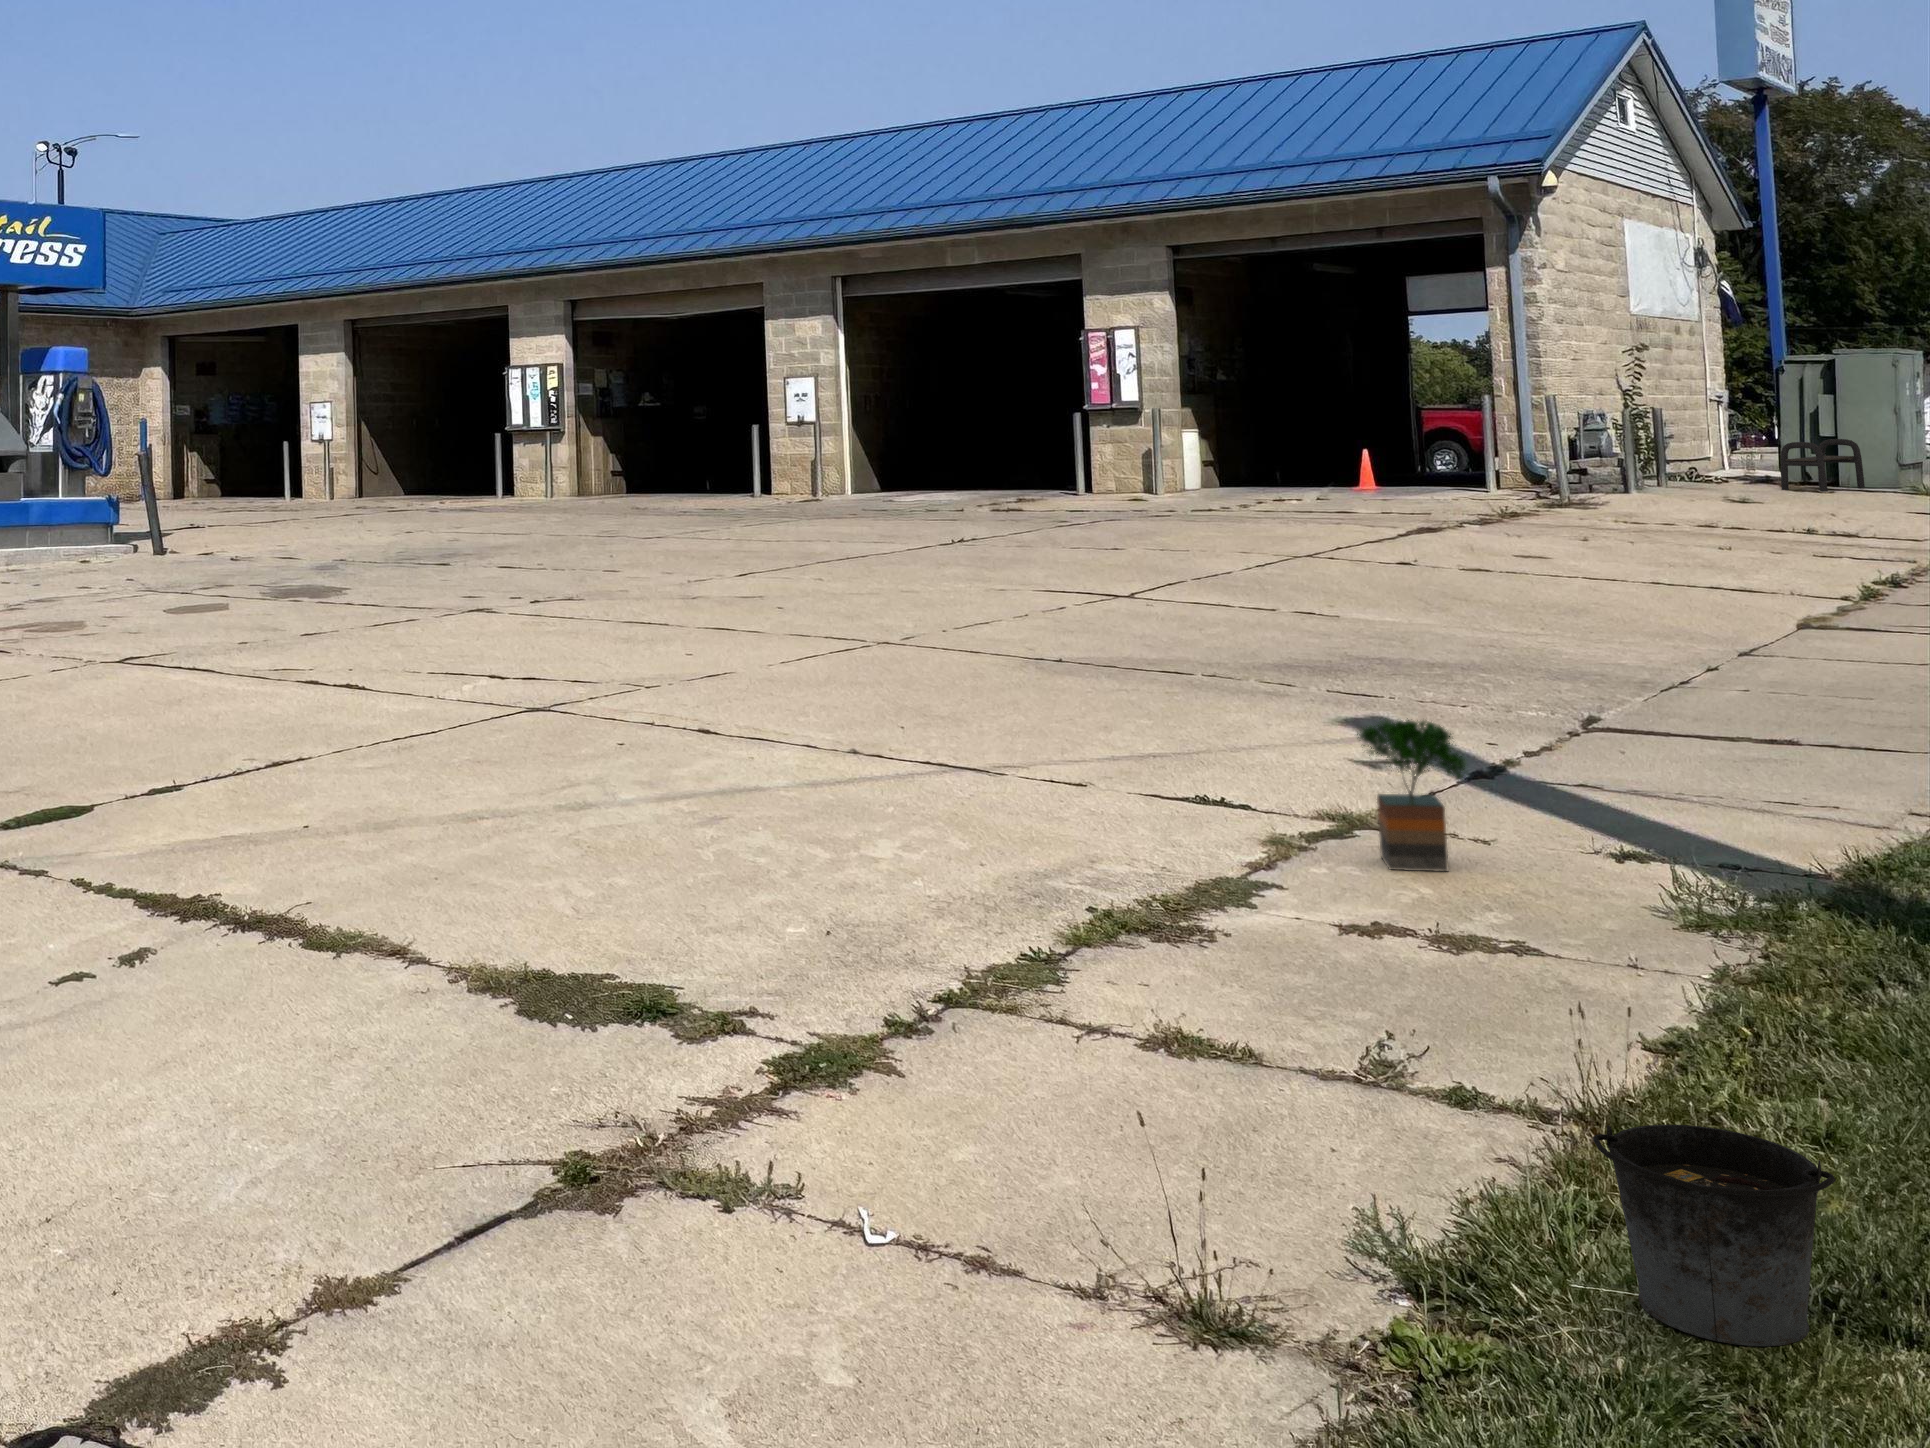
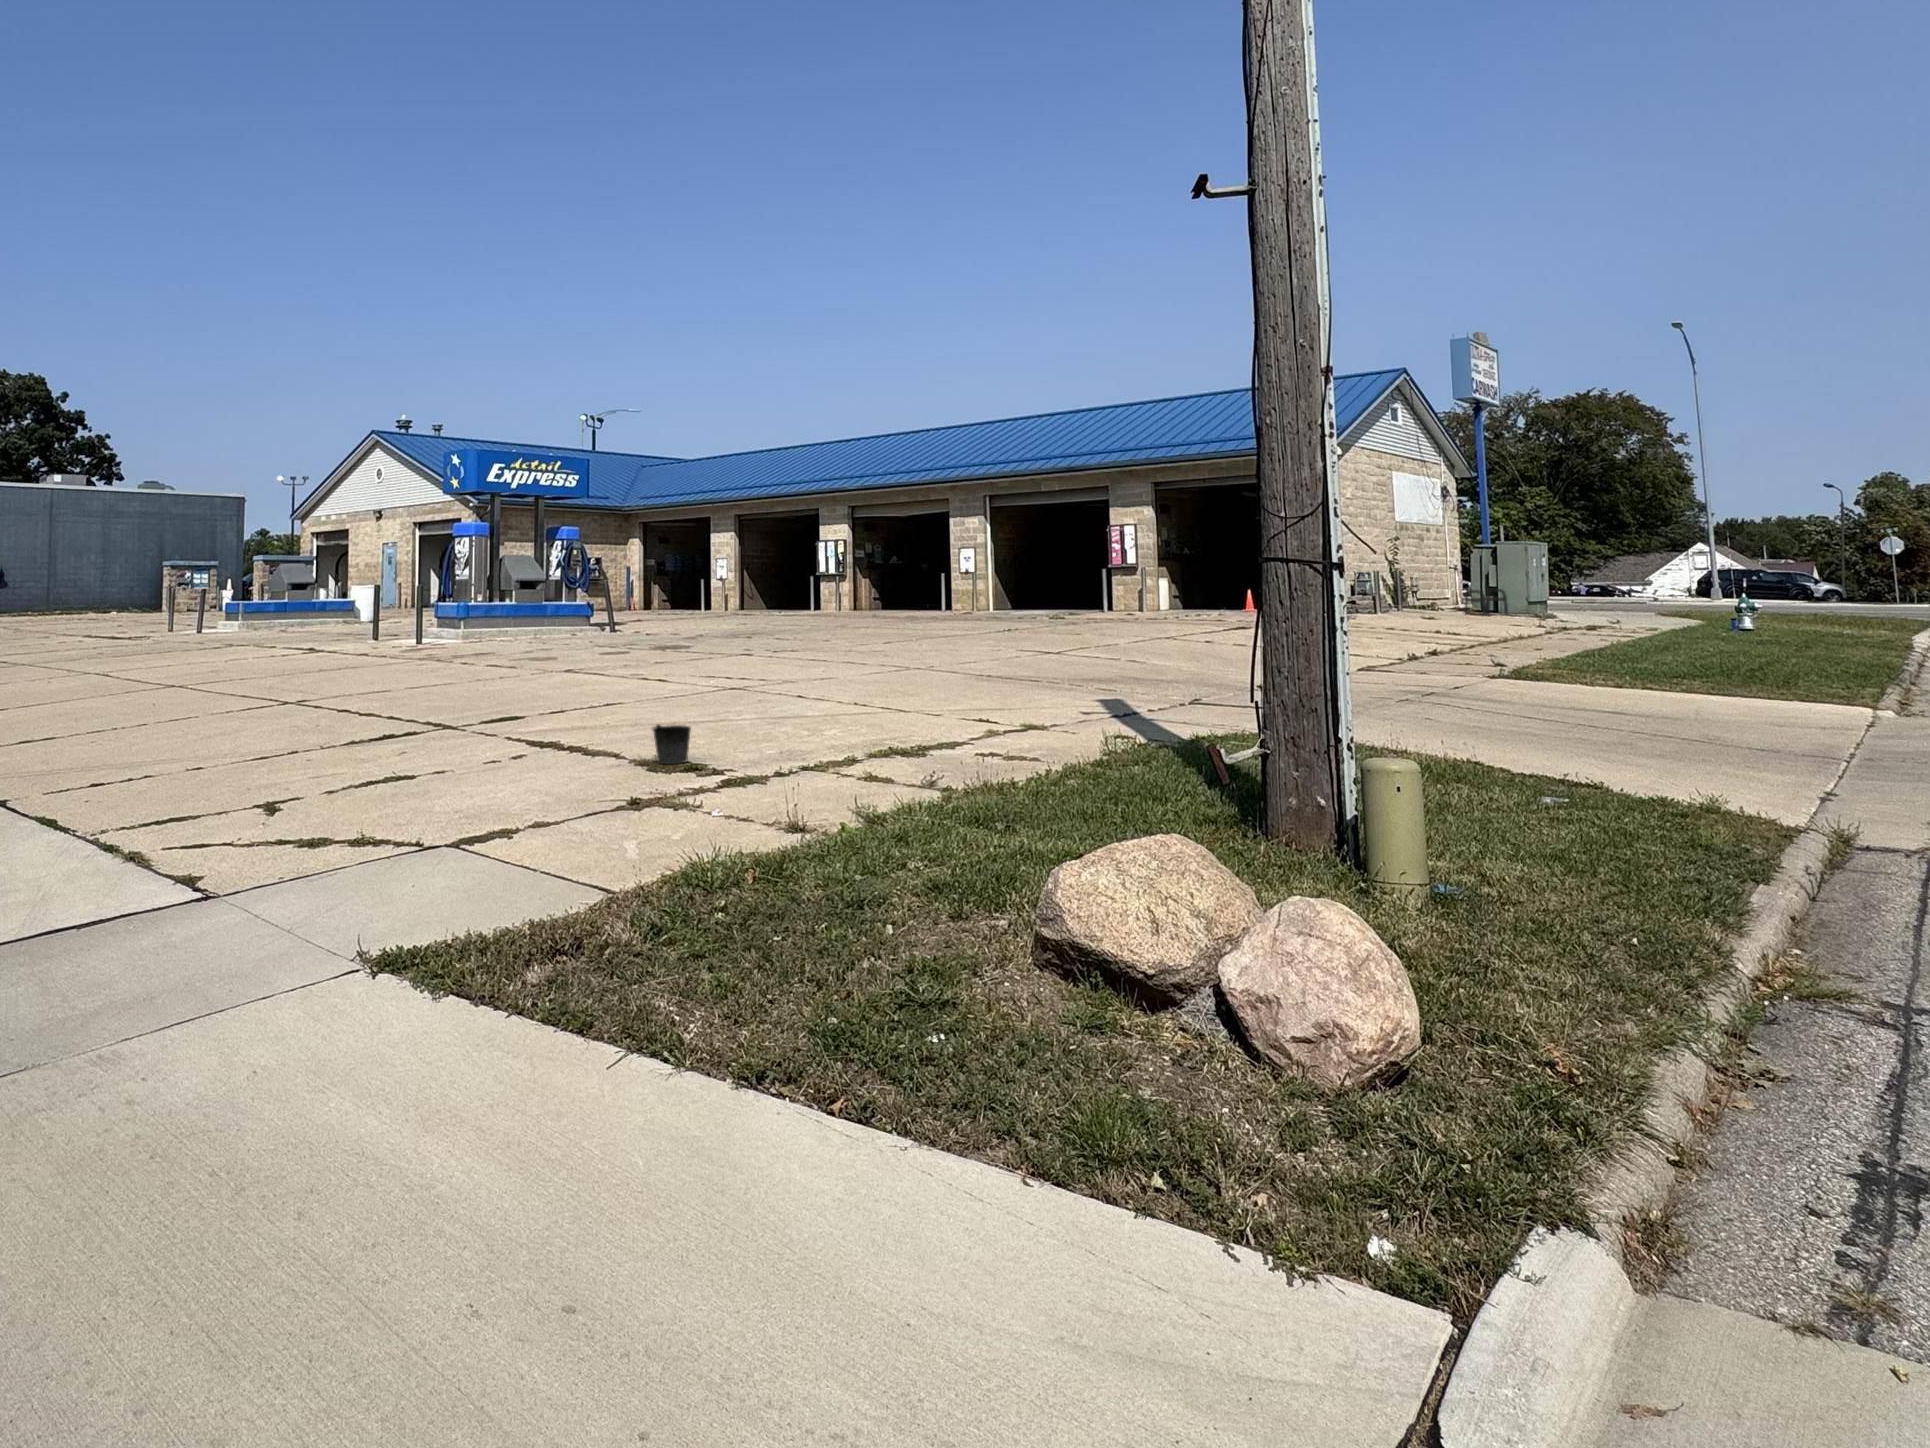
potted tree: present [1357,718,1466,872] -> none [991,679,1031,739]
bucket: present [1593,1125,1836,1346] -> present [653,724,691,764]

